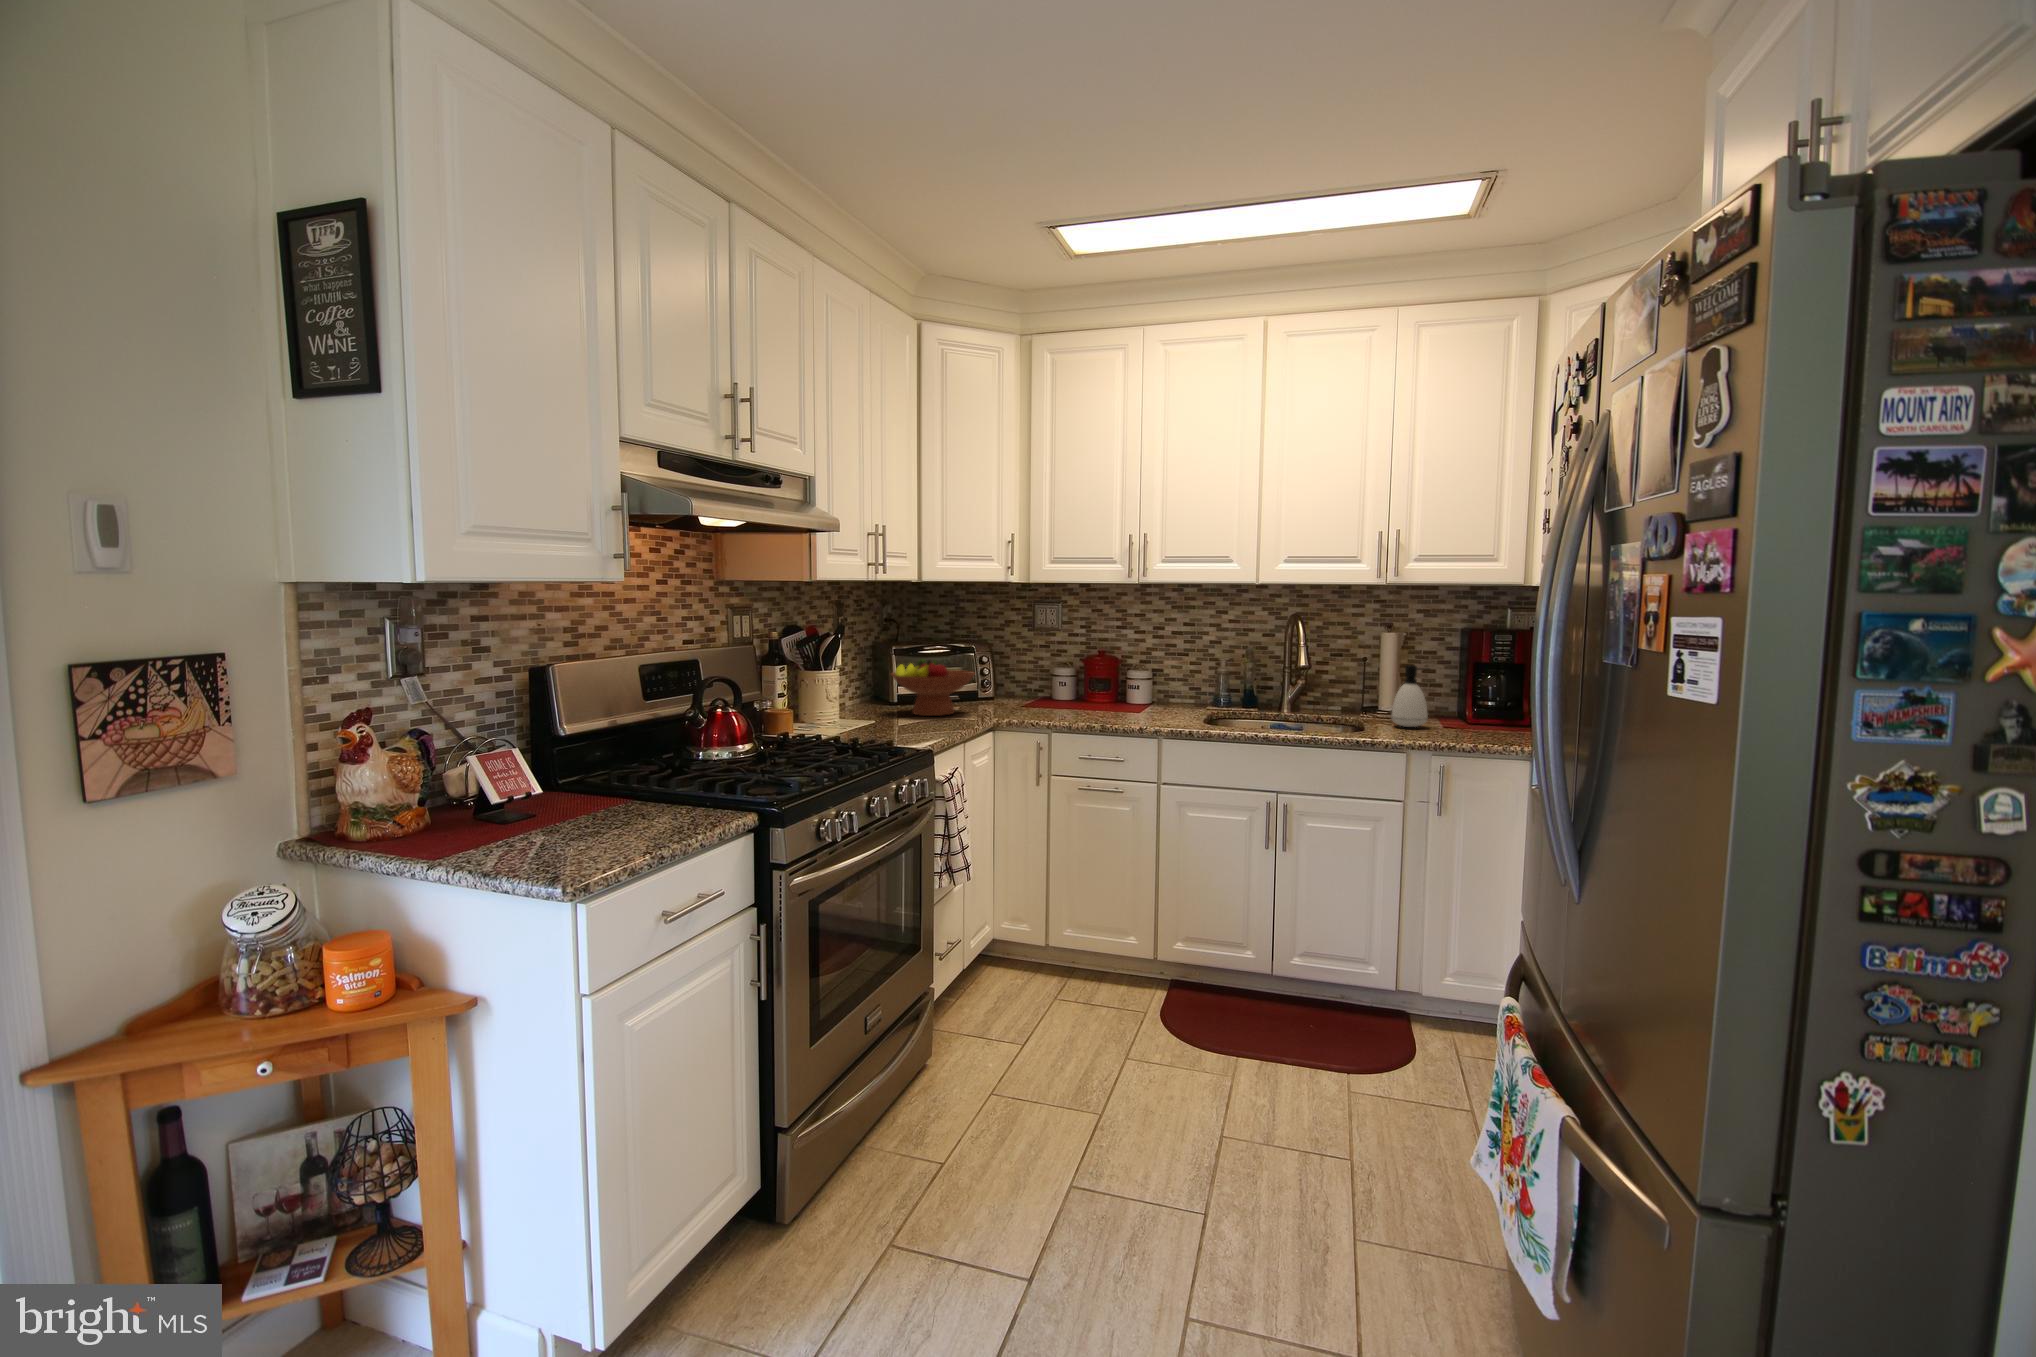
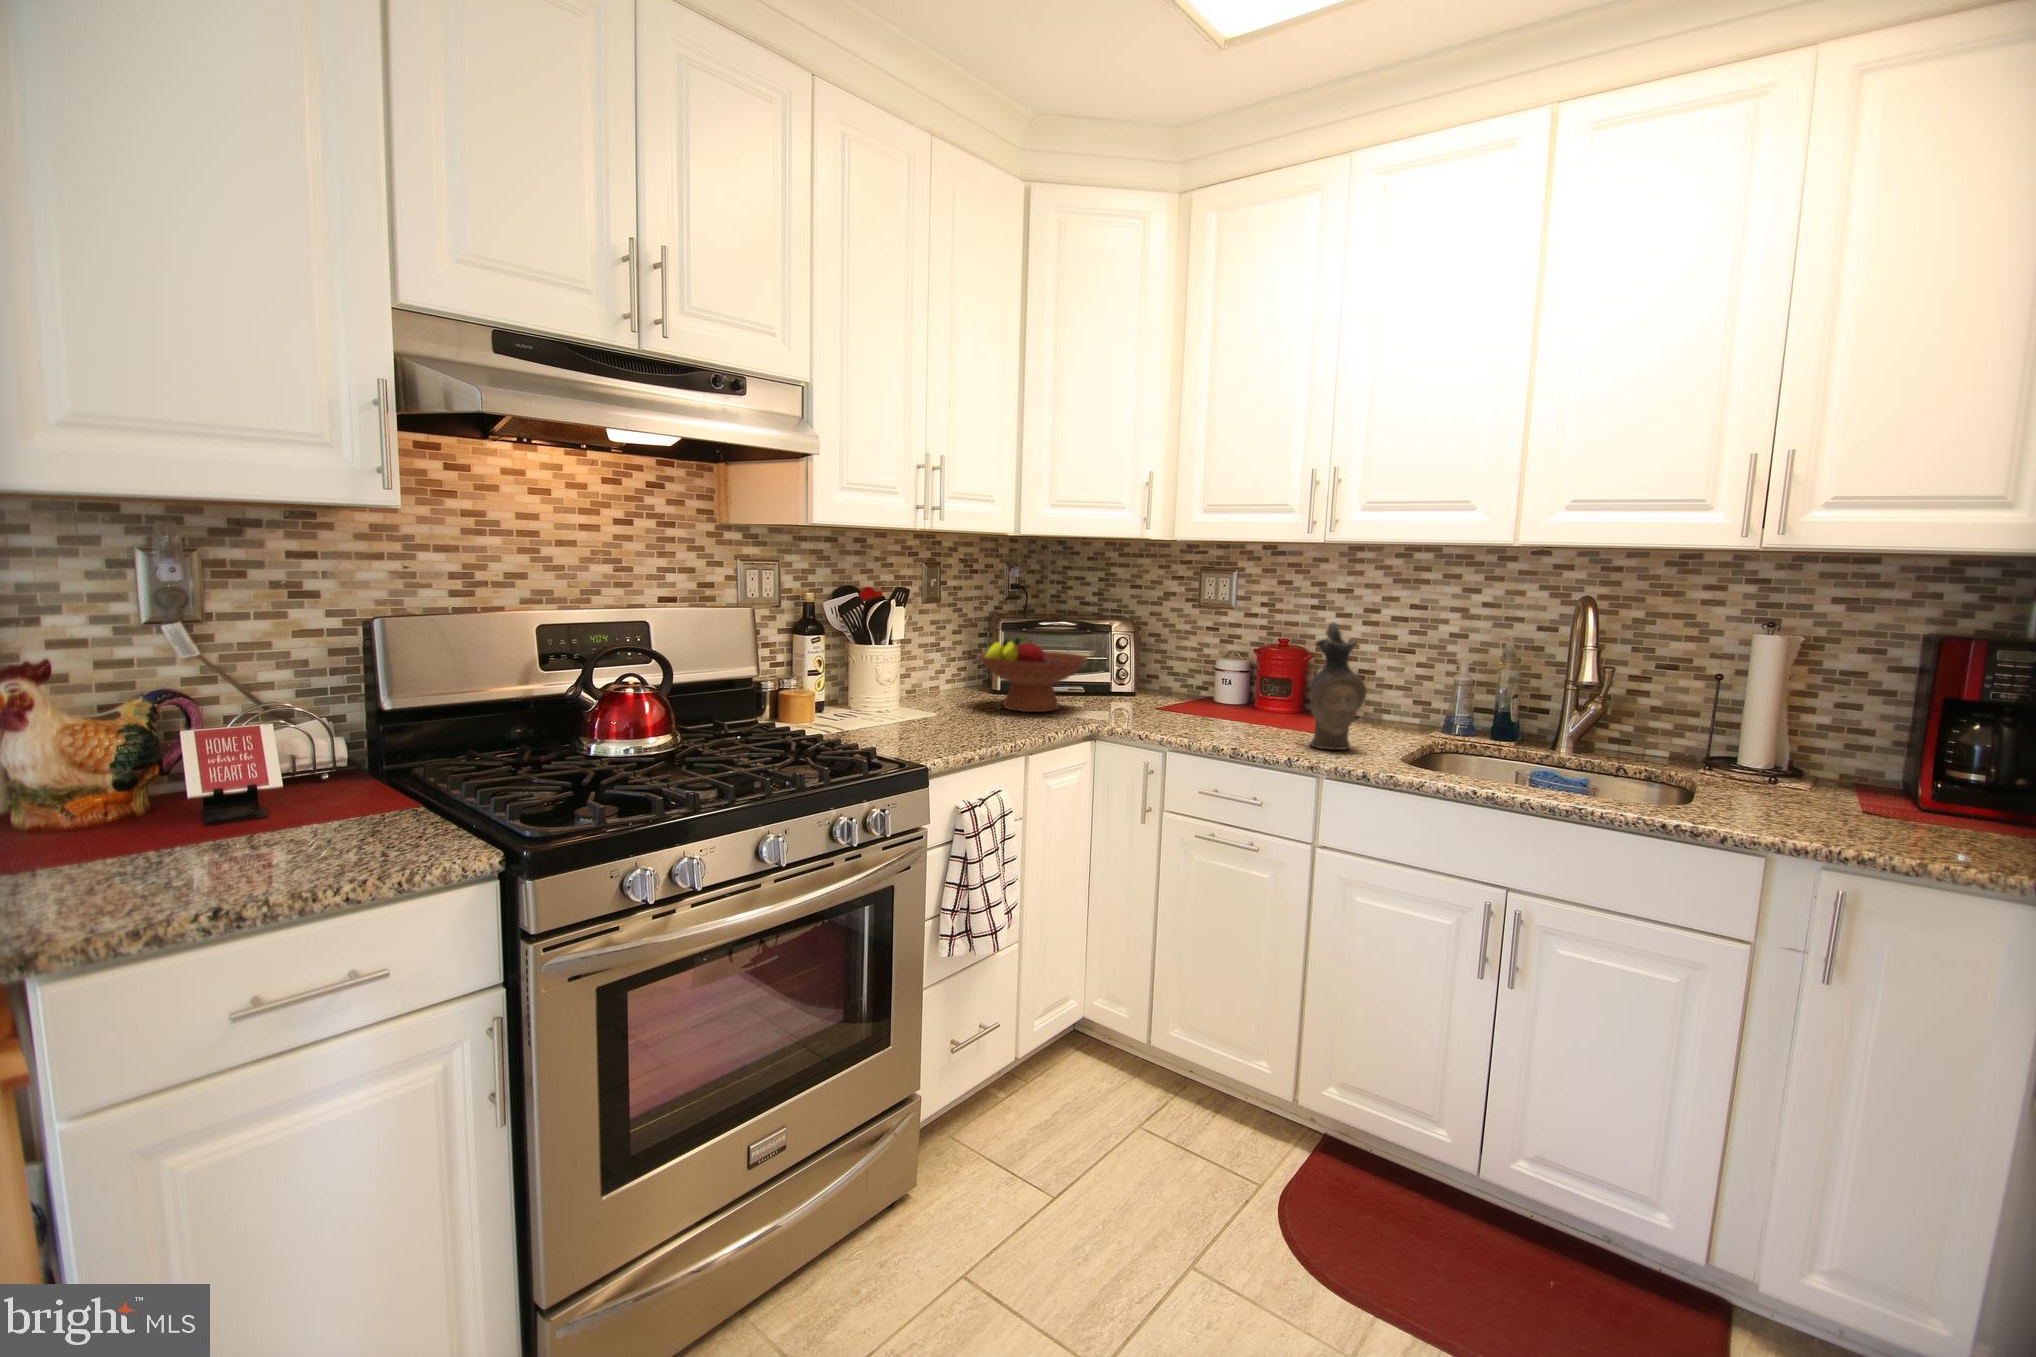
ceramic pitcher: none [1143,637,1180,722] -> present [1310,622,1366,750]
soap dispenser: present [1392,665,1429,727] -> none [1756,694,1849,804]

